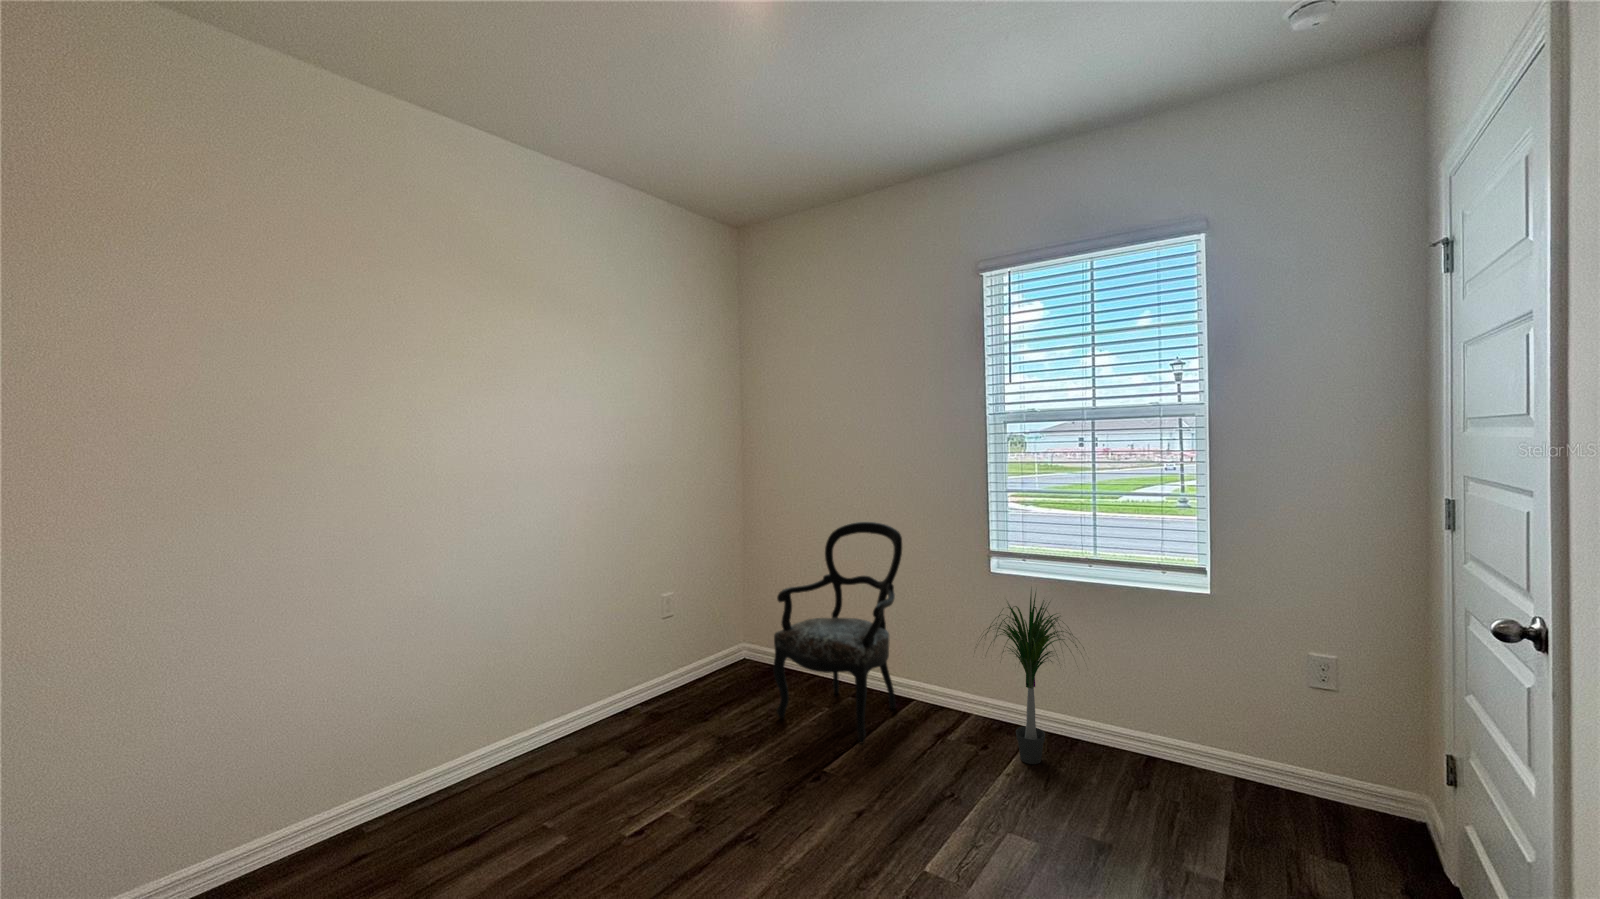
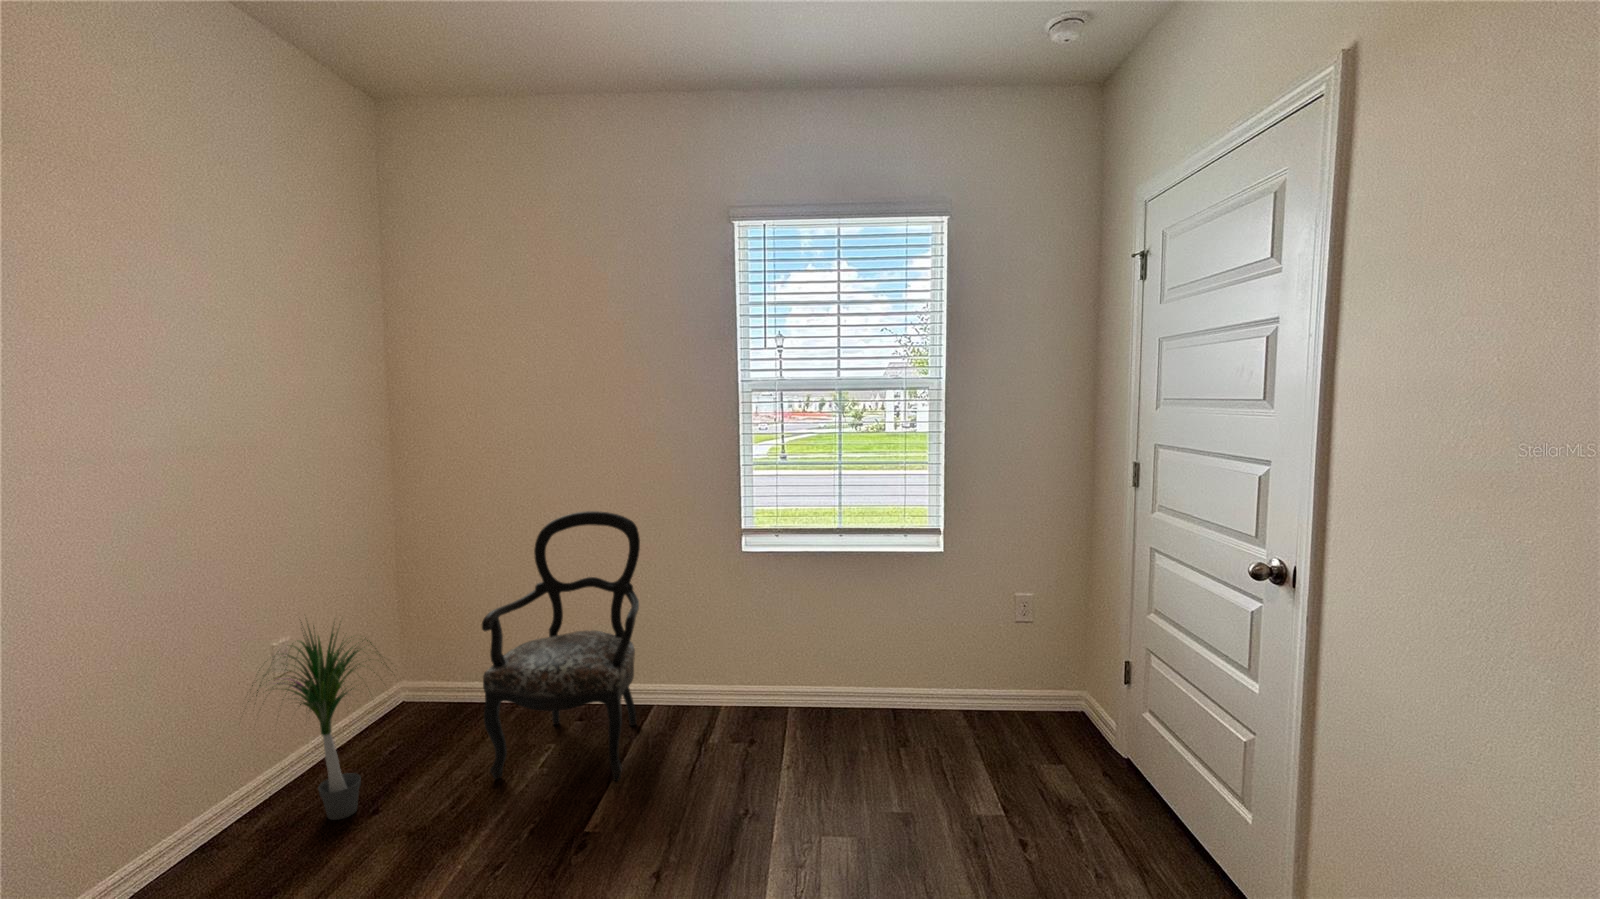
potted plant: present [985,592,1078,764] -> present [248,627,387,820]

